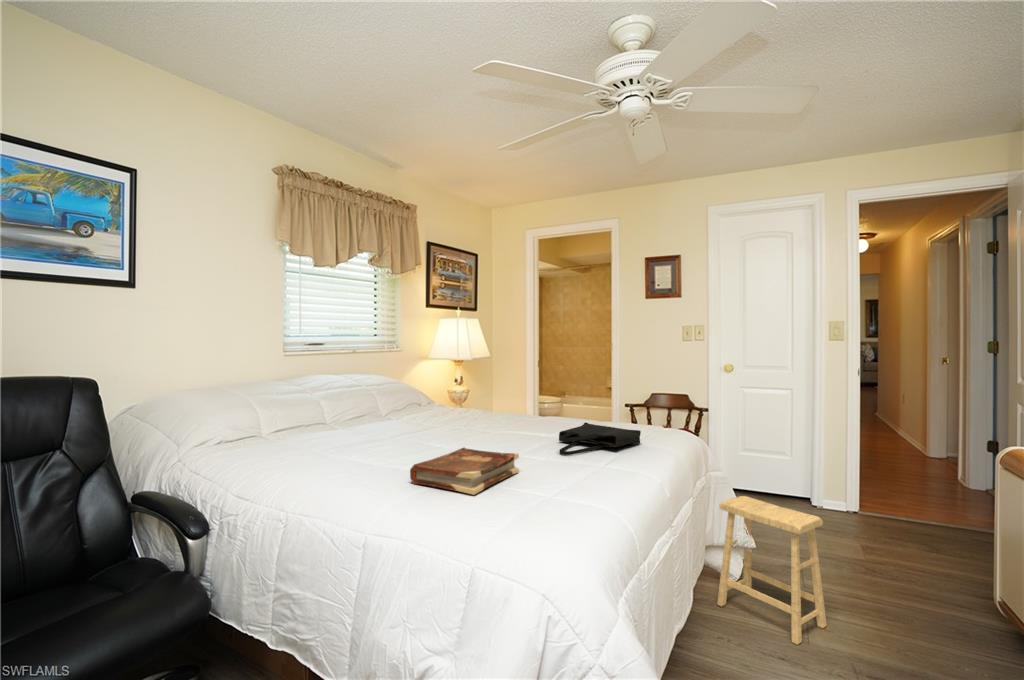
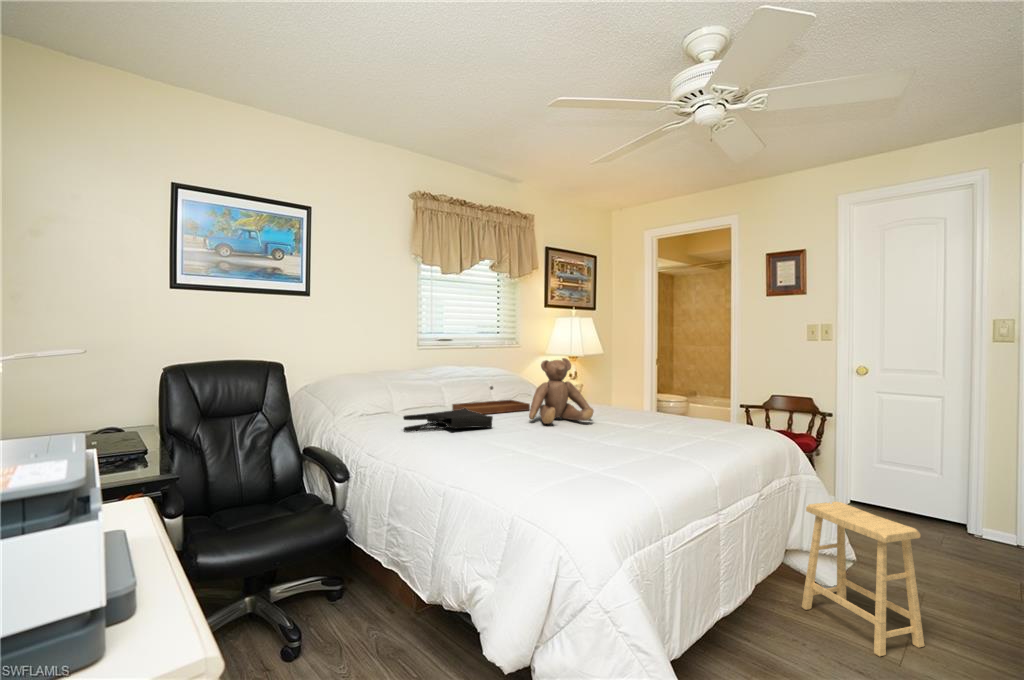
teddy bear: none [437,363,509,439] -> present [529,358,594,424]
tray: none [338,397,430,434] -> present [452,386,530,414]
tote bag: present [559,422,641,455] -> present [403,408,493,432]
book: present [410,448,519,495] -> none [488,429,582,465]

